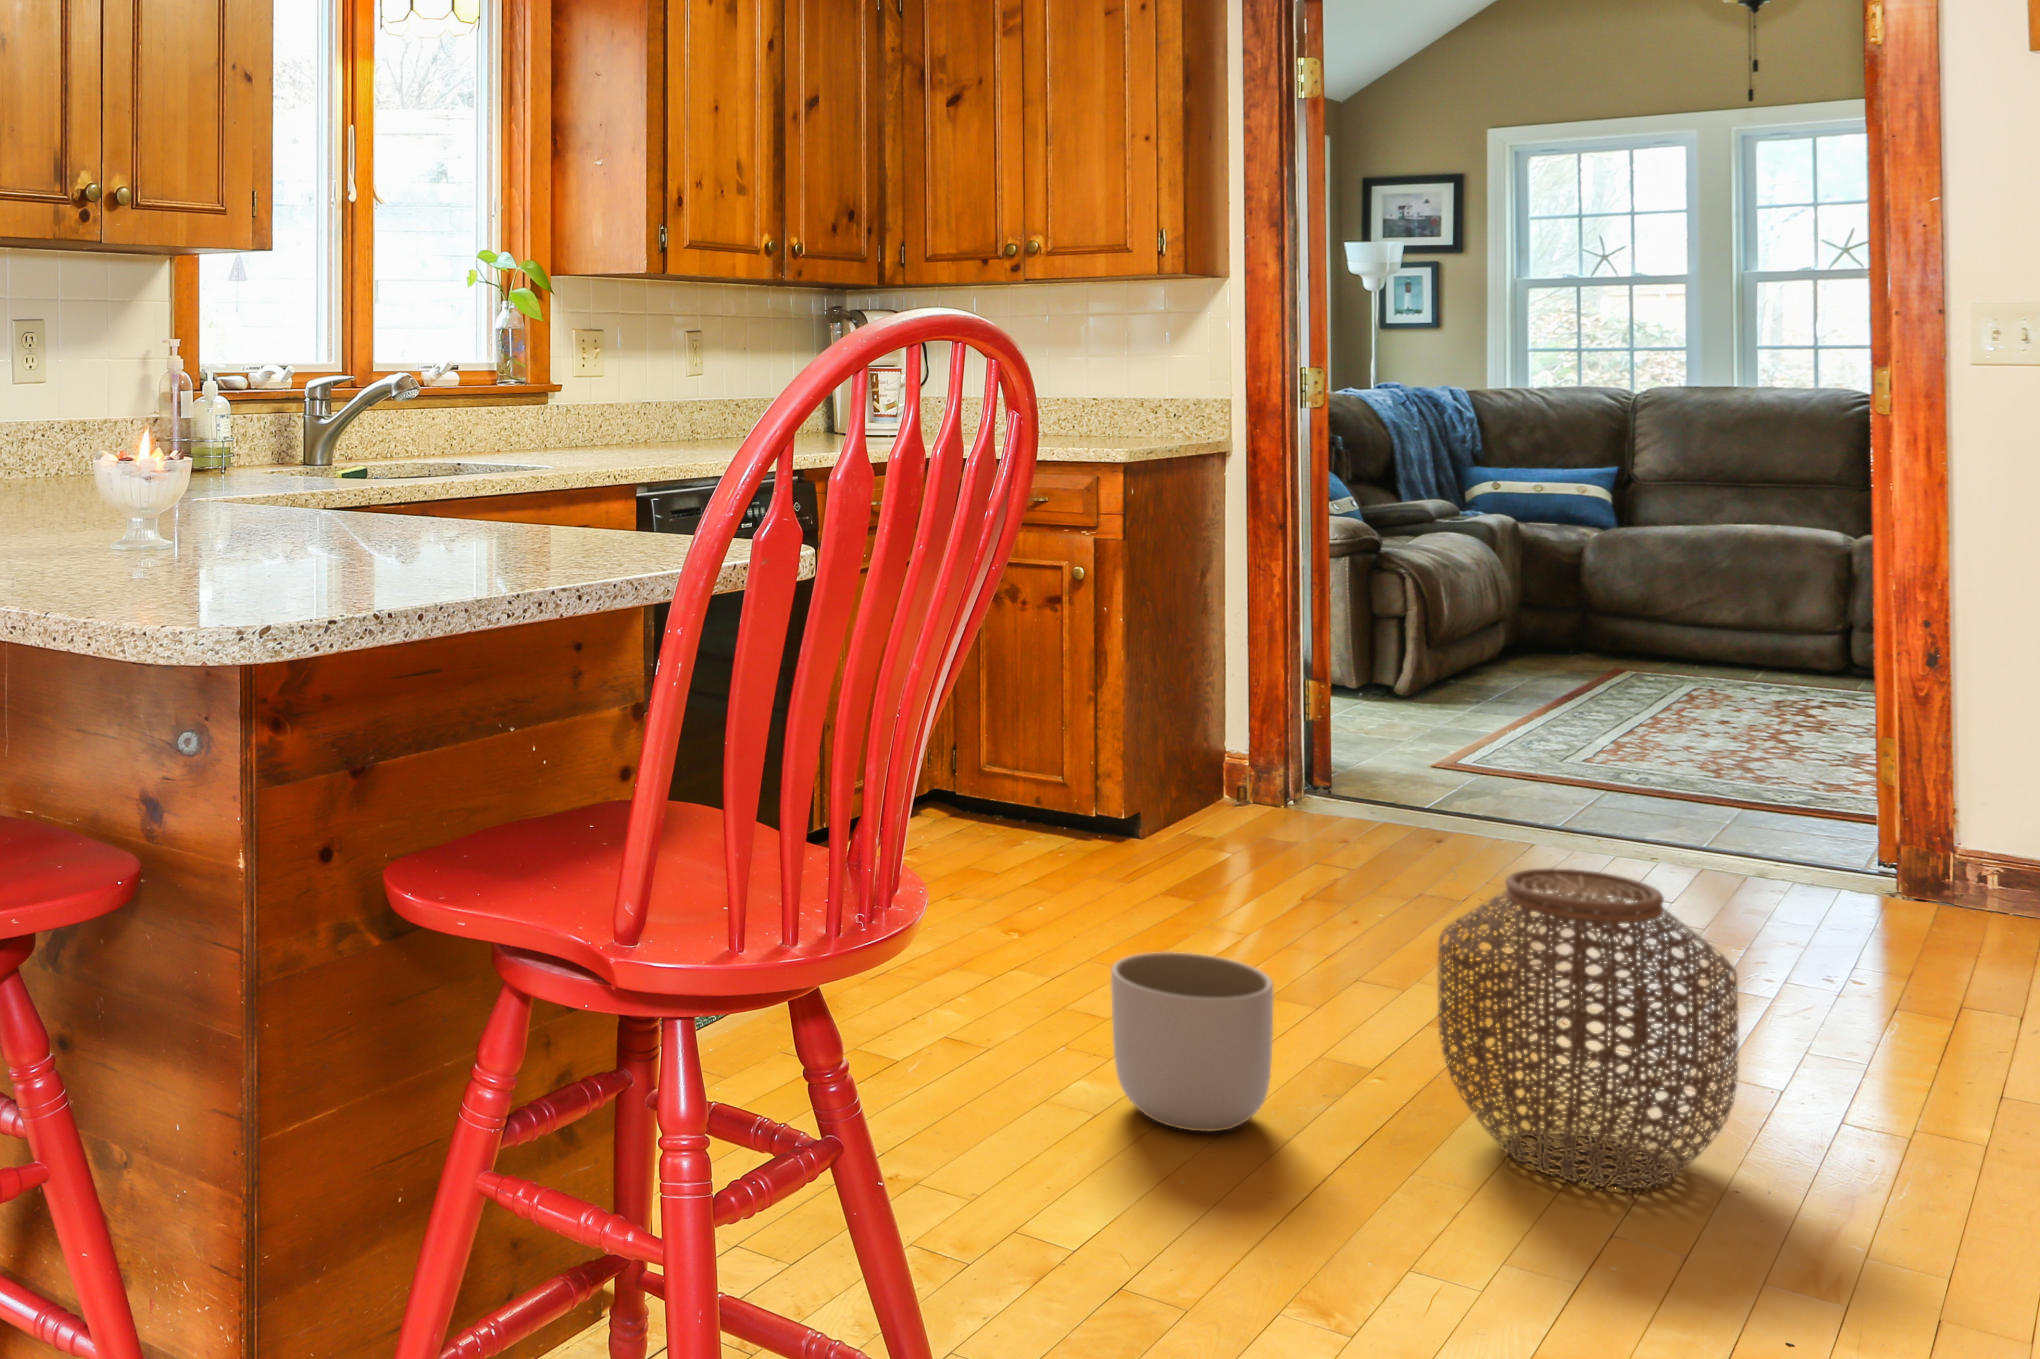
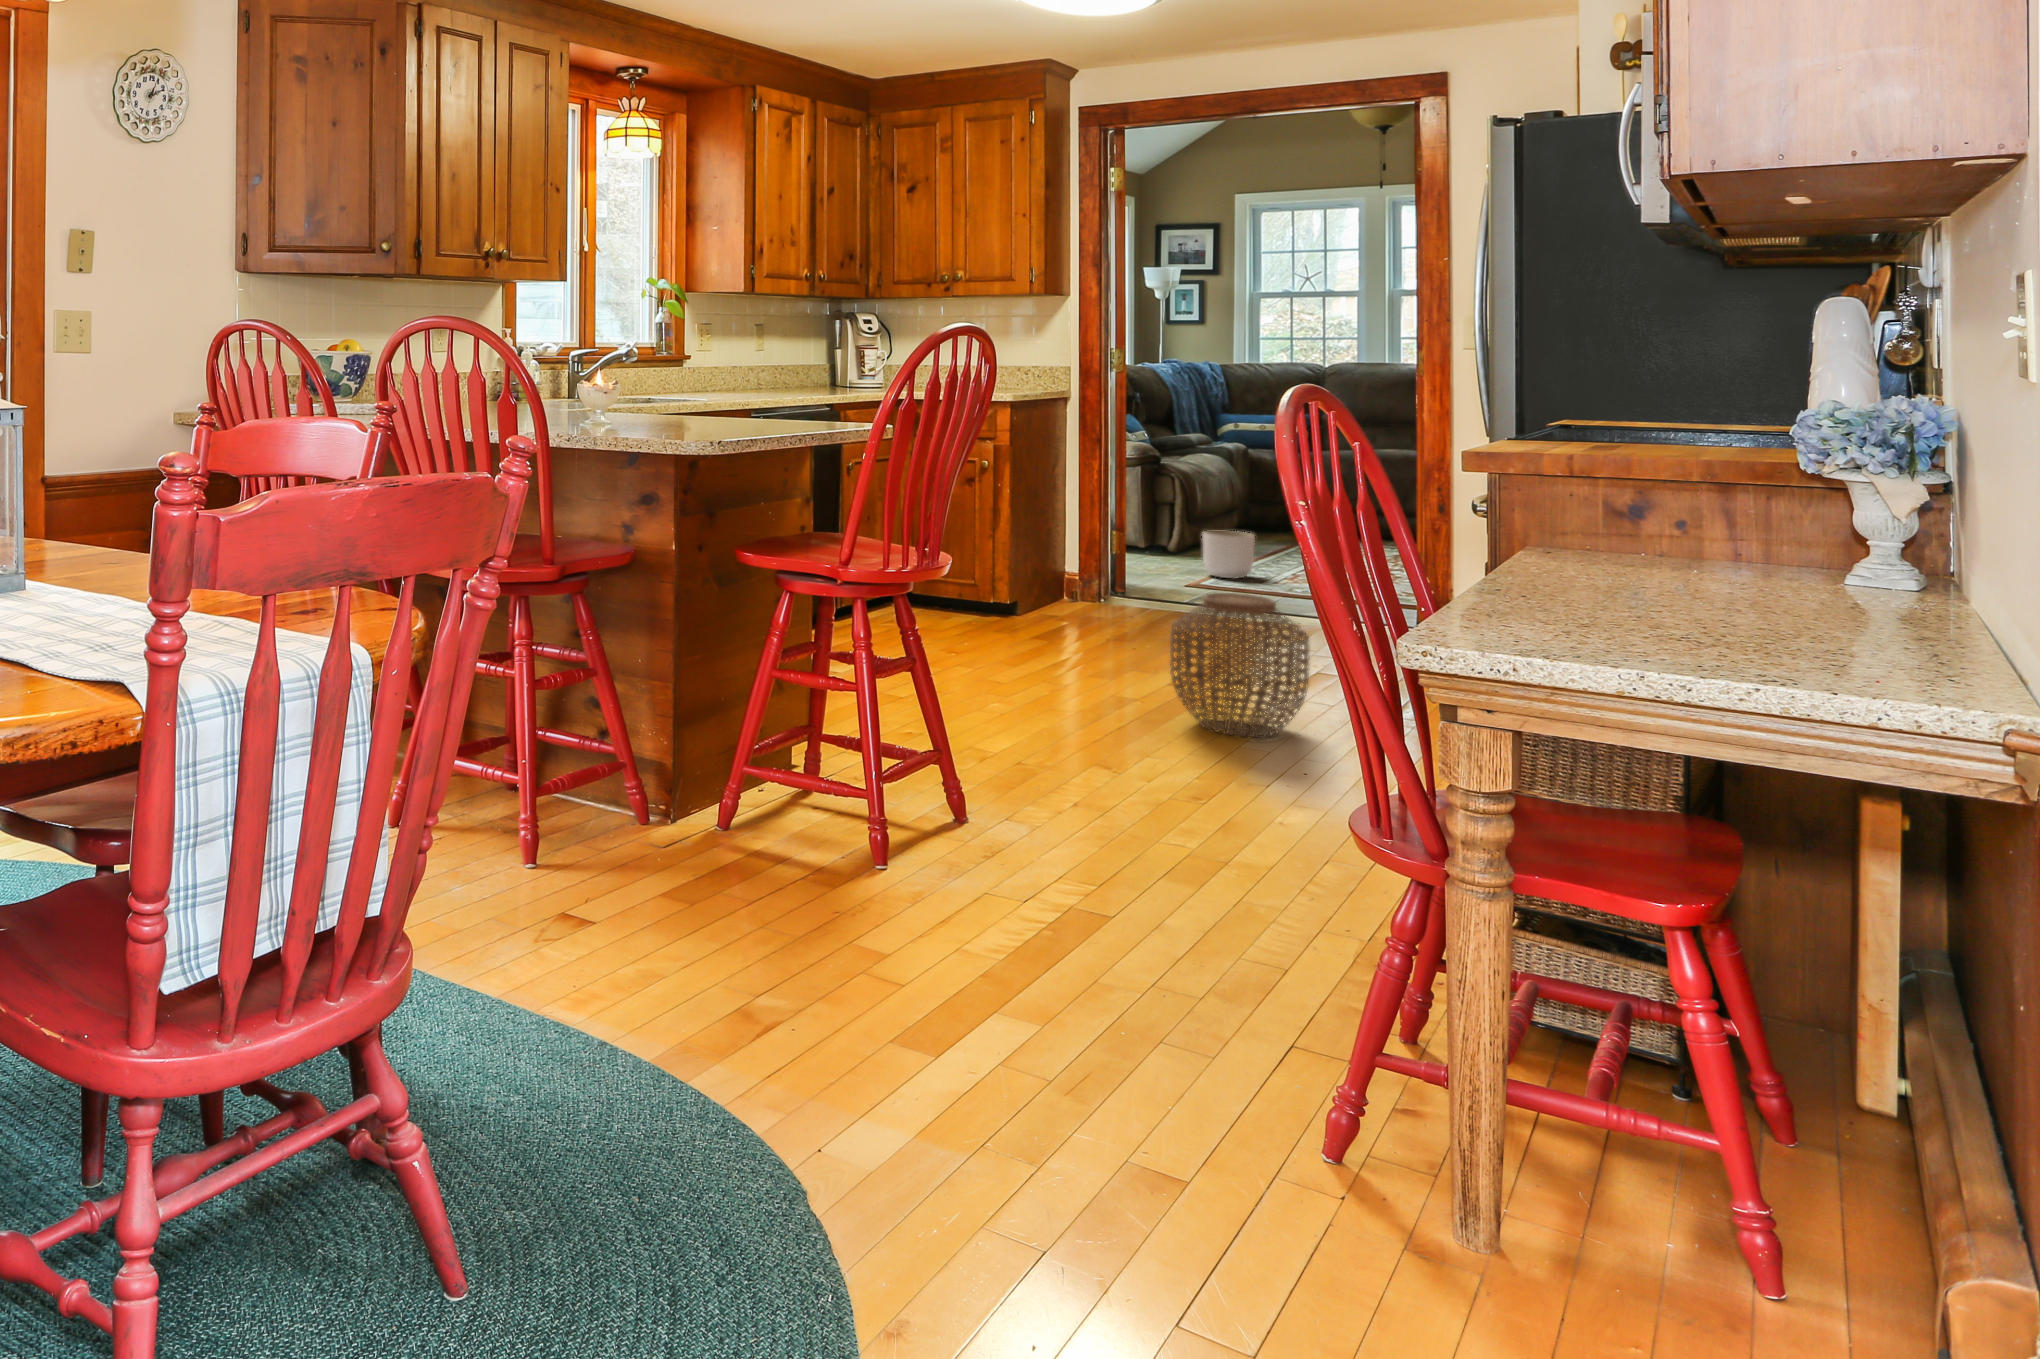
planter: present [1111,952,1274,1131] -> present [1202,531,1255,578]

